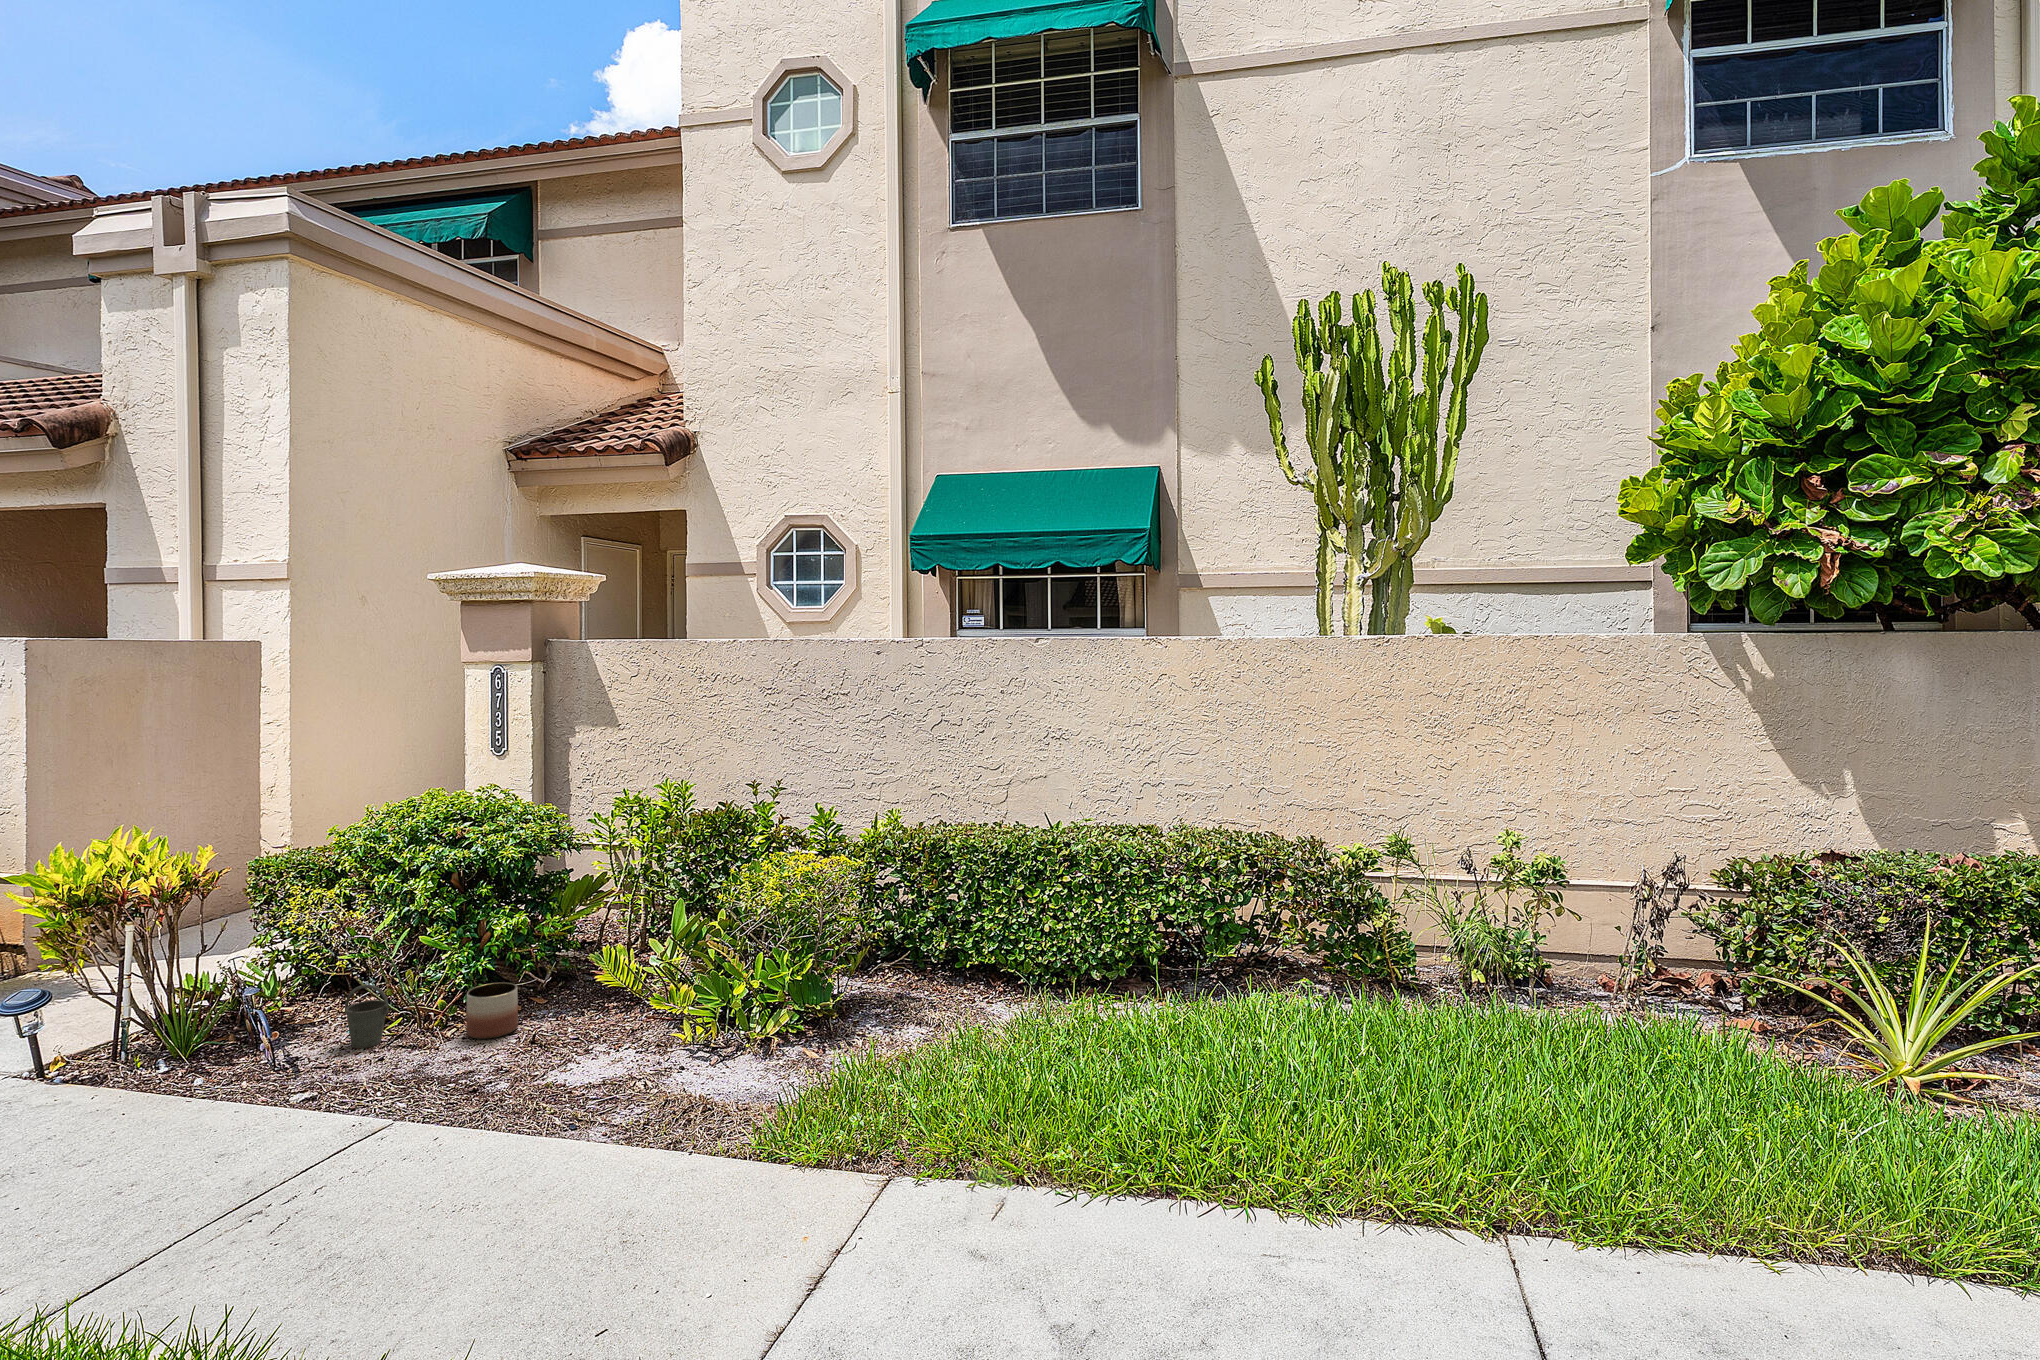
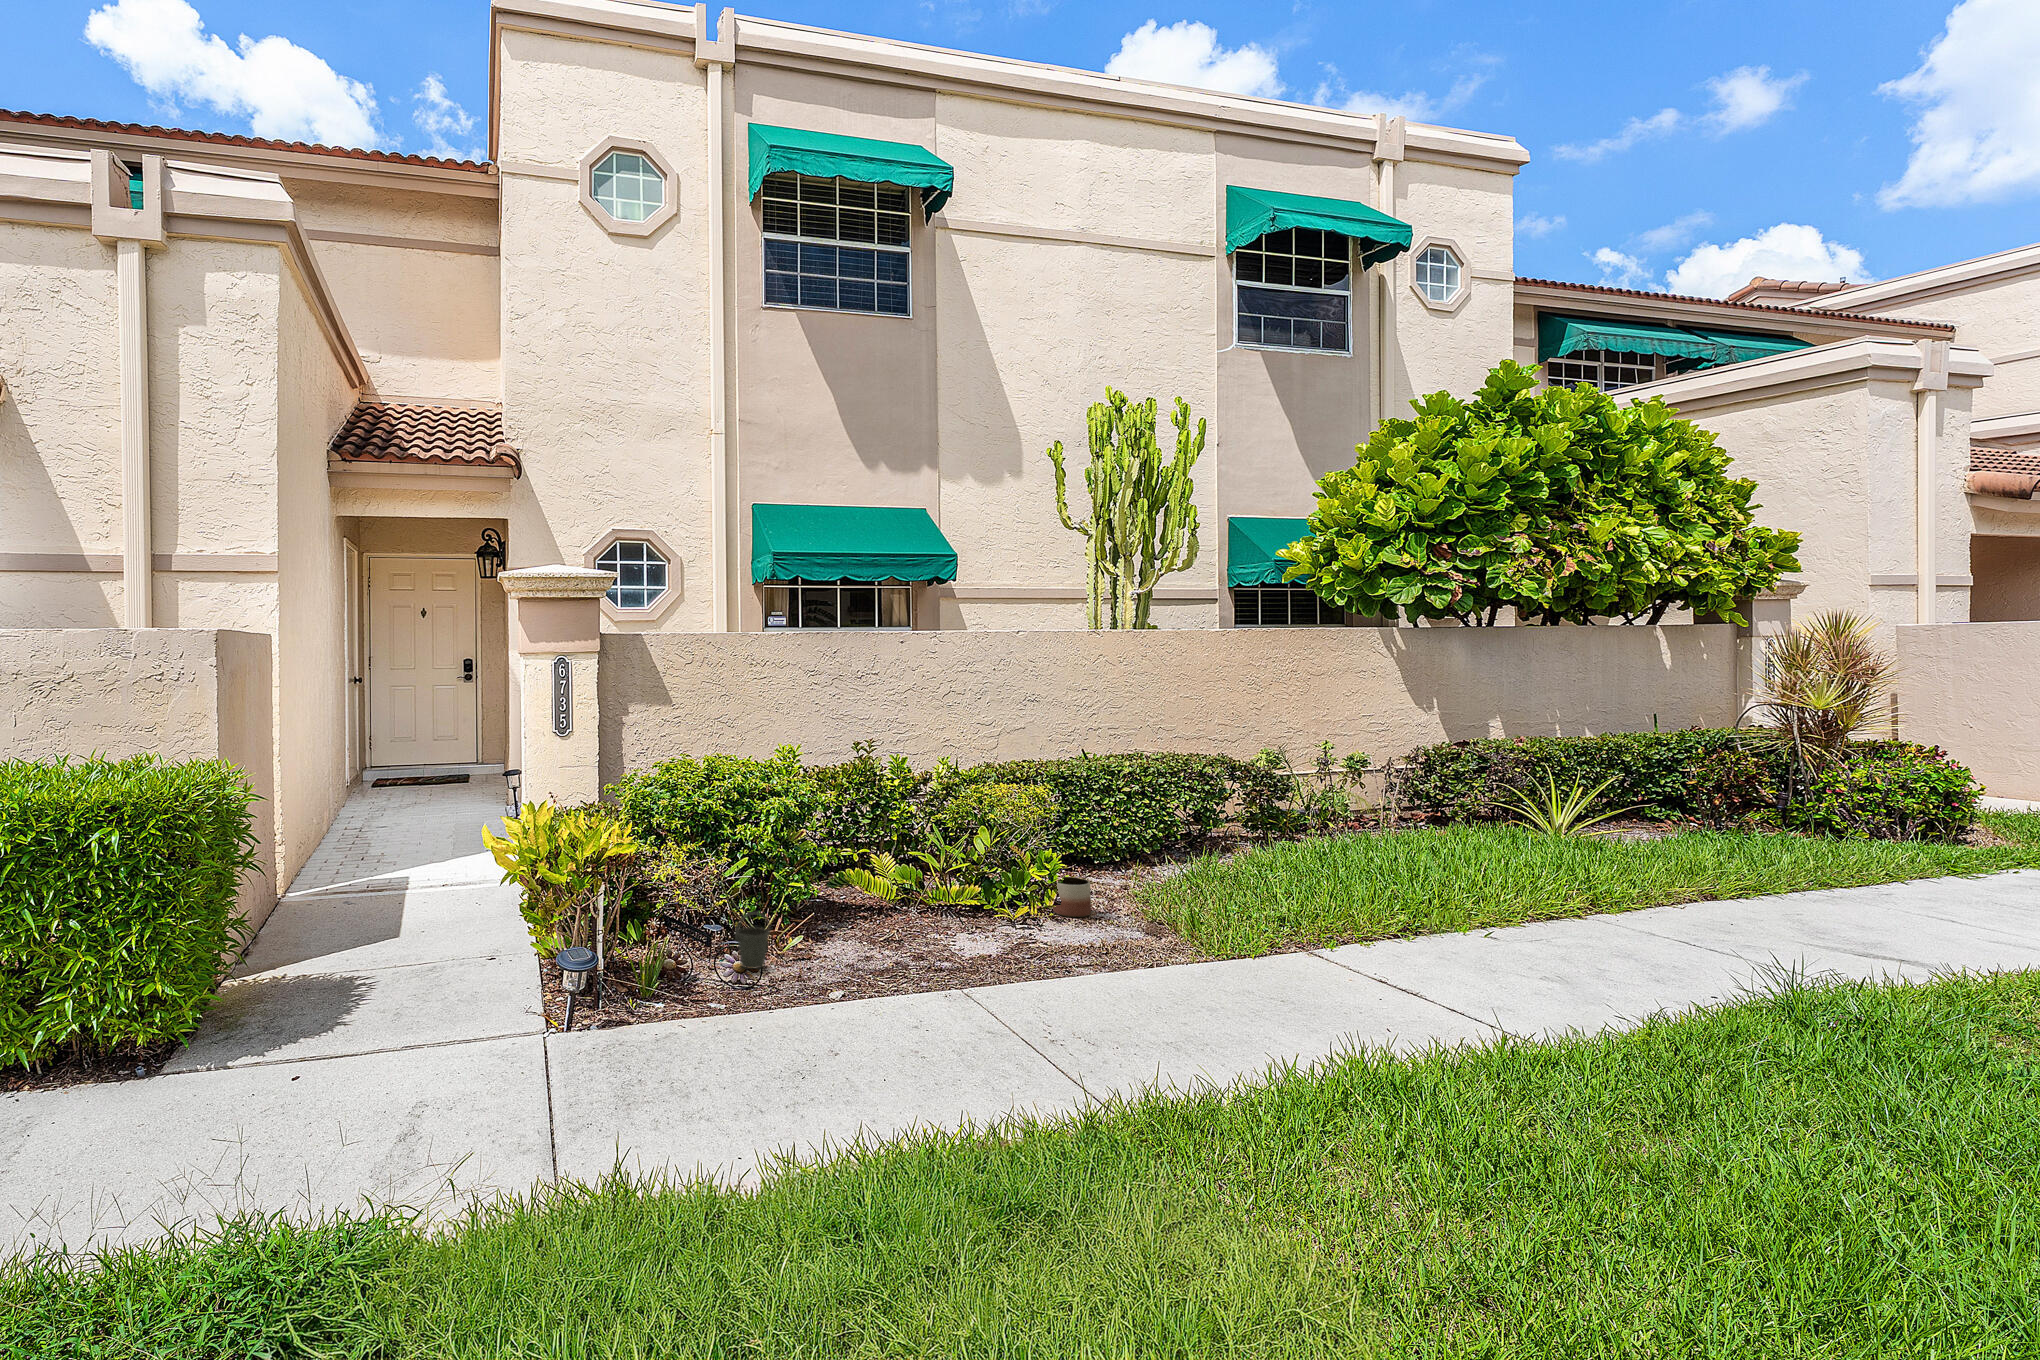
planter: present [466,983,518,1039] -> present [1053,877,1091,917]

